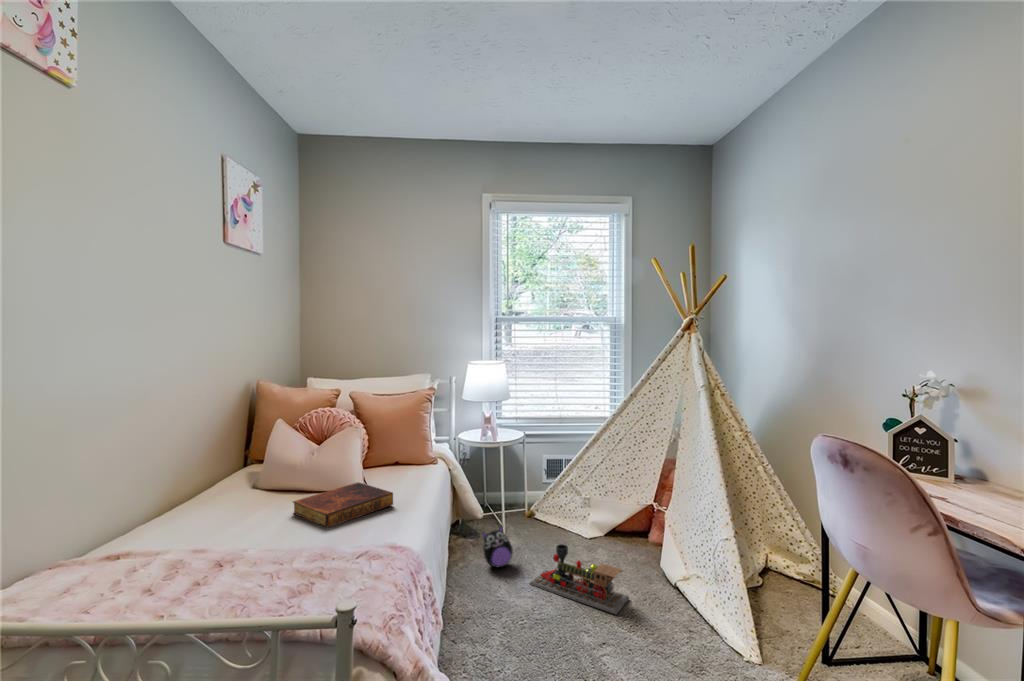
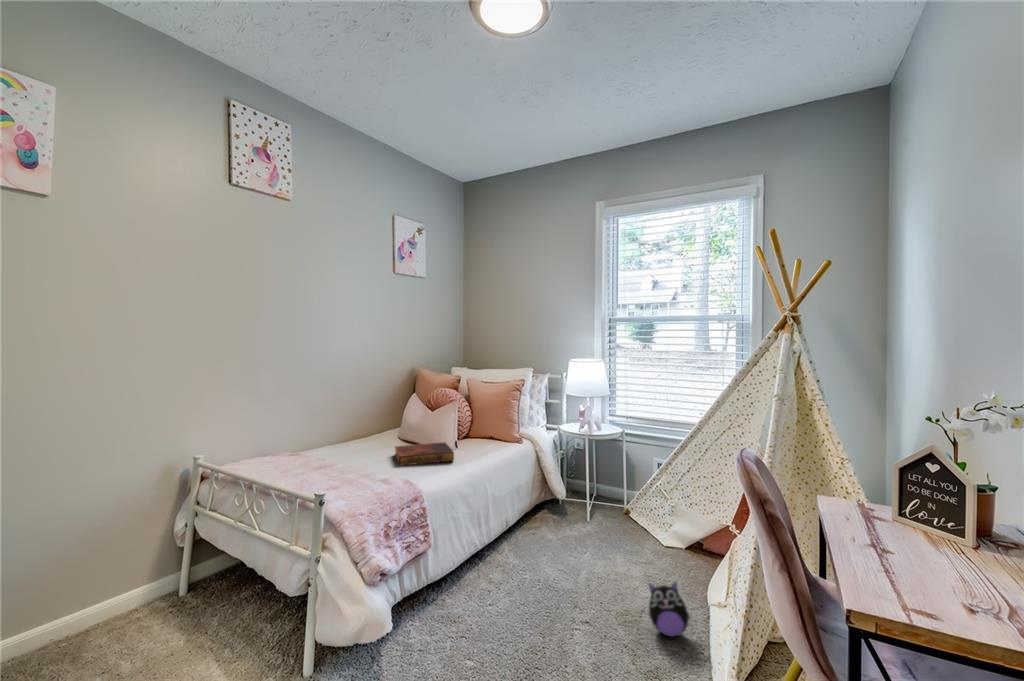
plush toy: present [482,526,513,568] -> present [649,582,691,637]
toy train: present [530,544,629,614] -> none [575,527,652,601]

